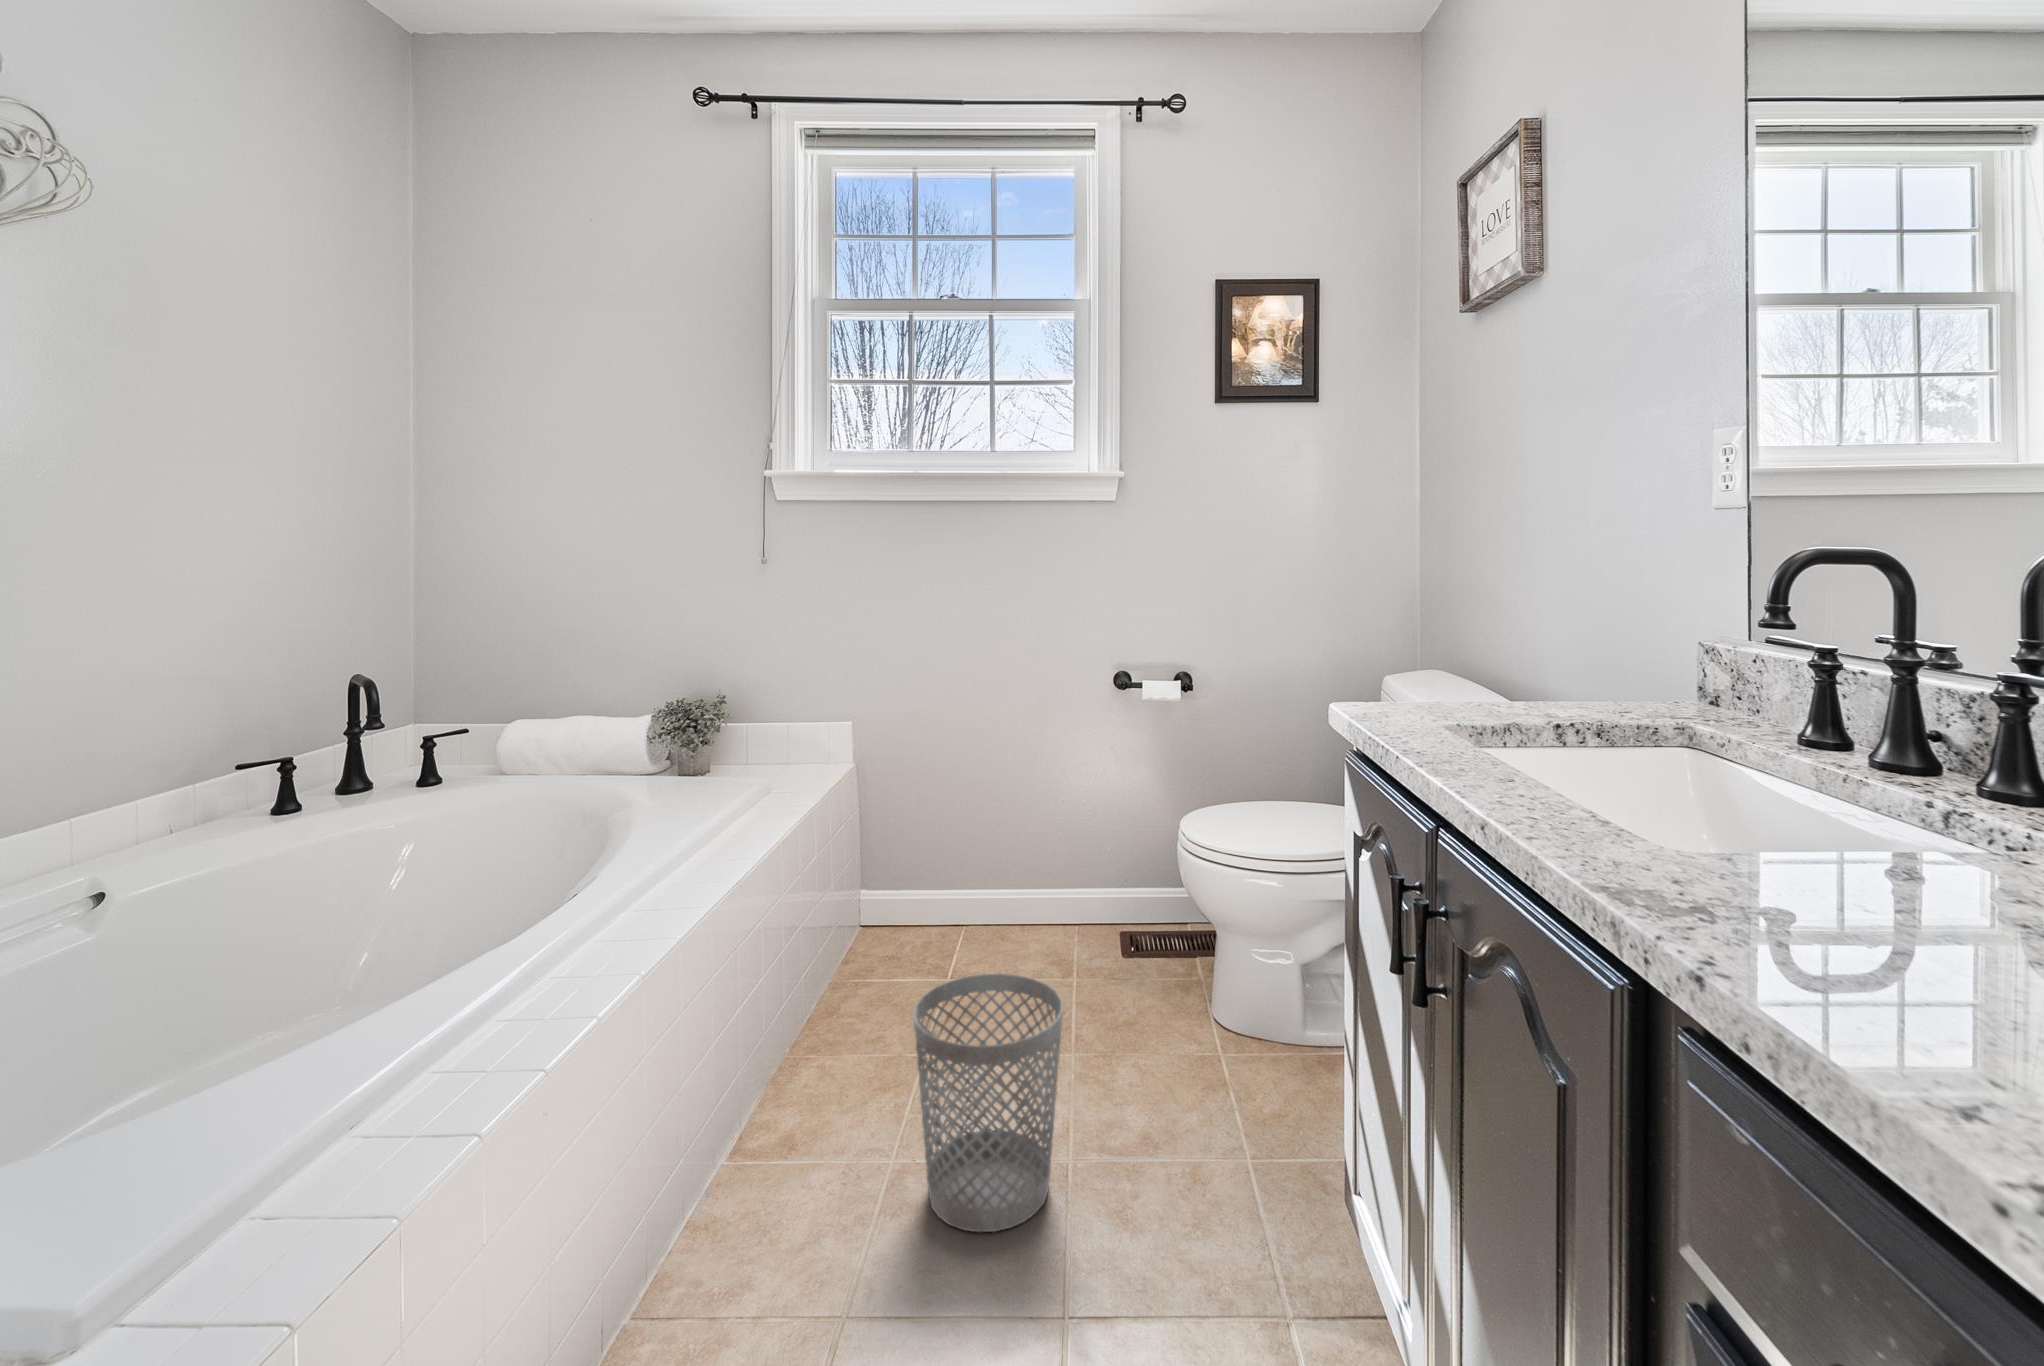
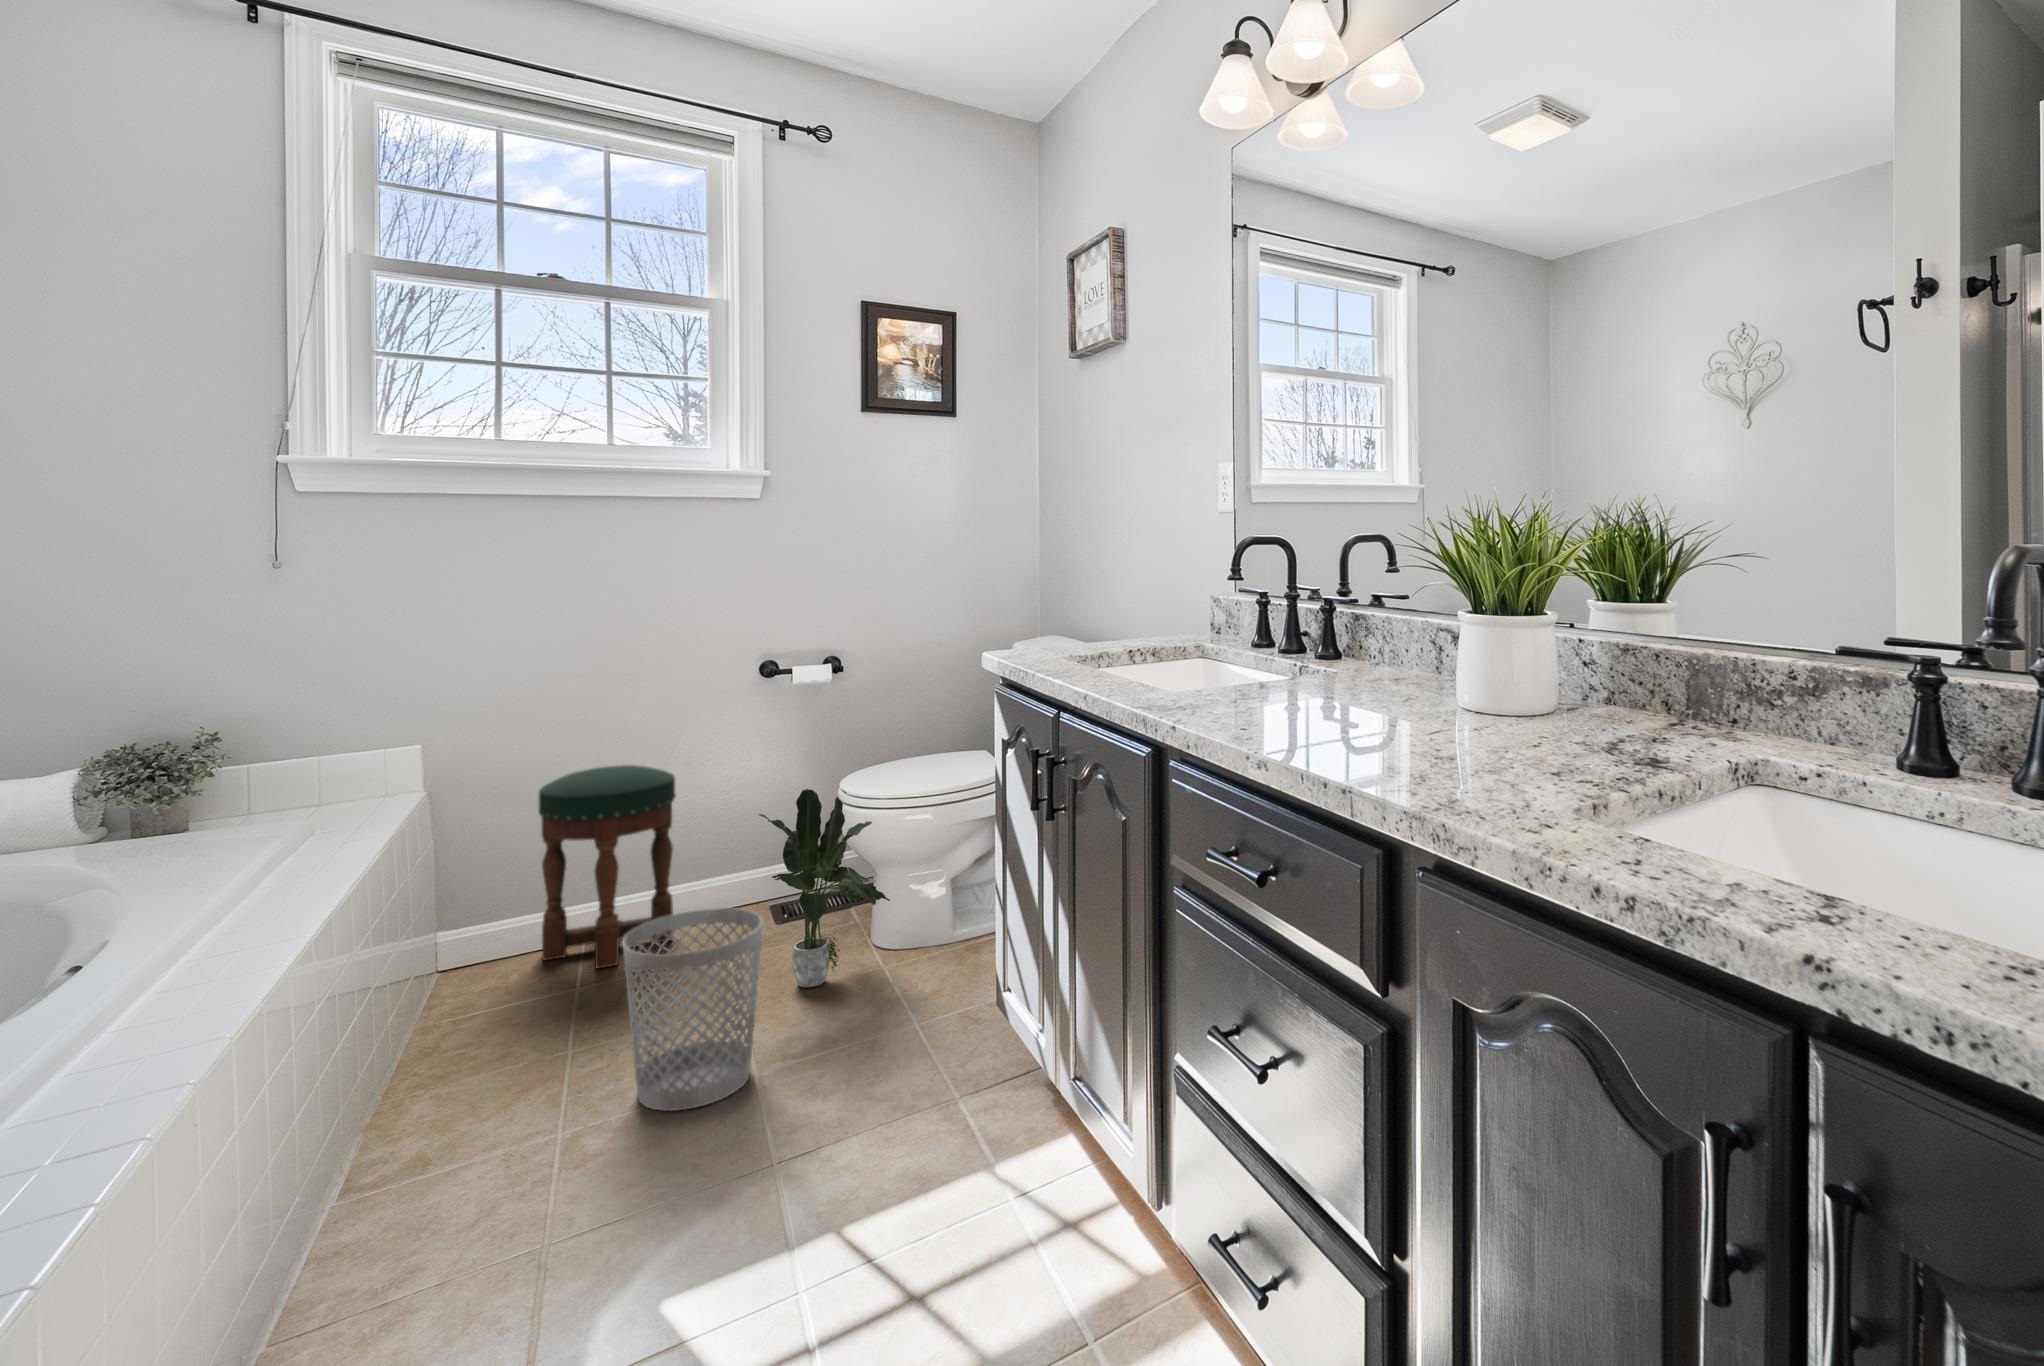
stool: none [906,771,1026,983] -> present [538,765,676,968]
potted plant: none [1088,833,1230,1070] -> present [759,789,890,987]

